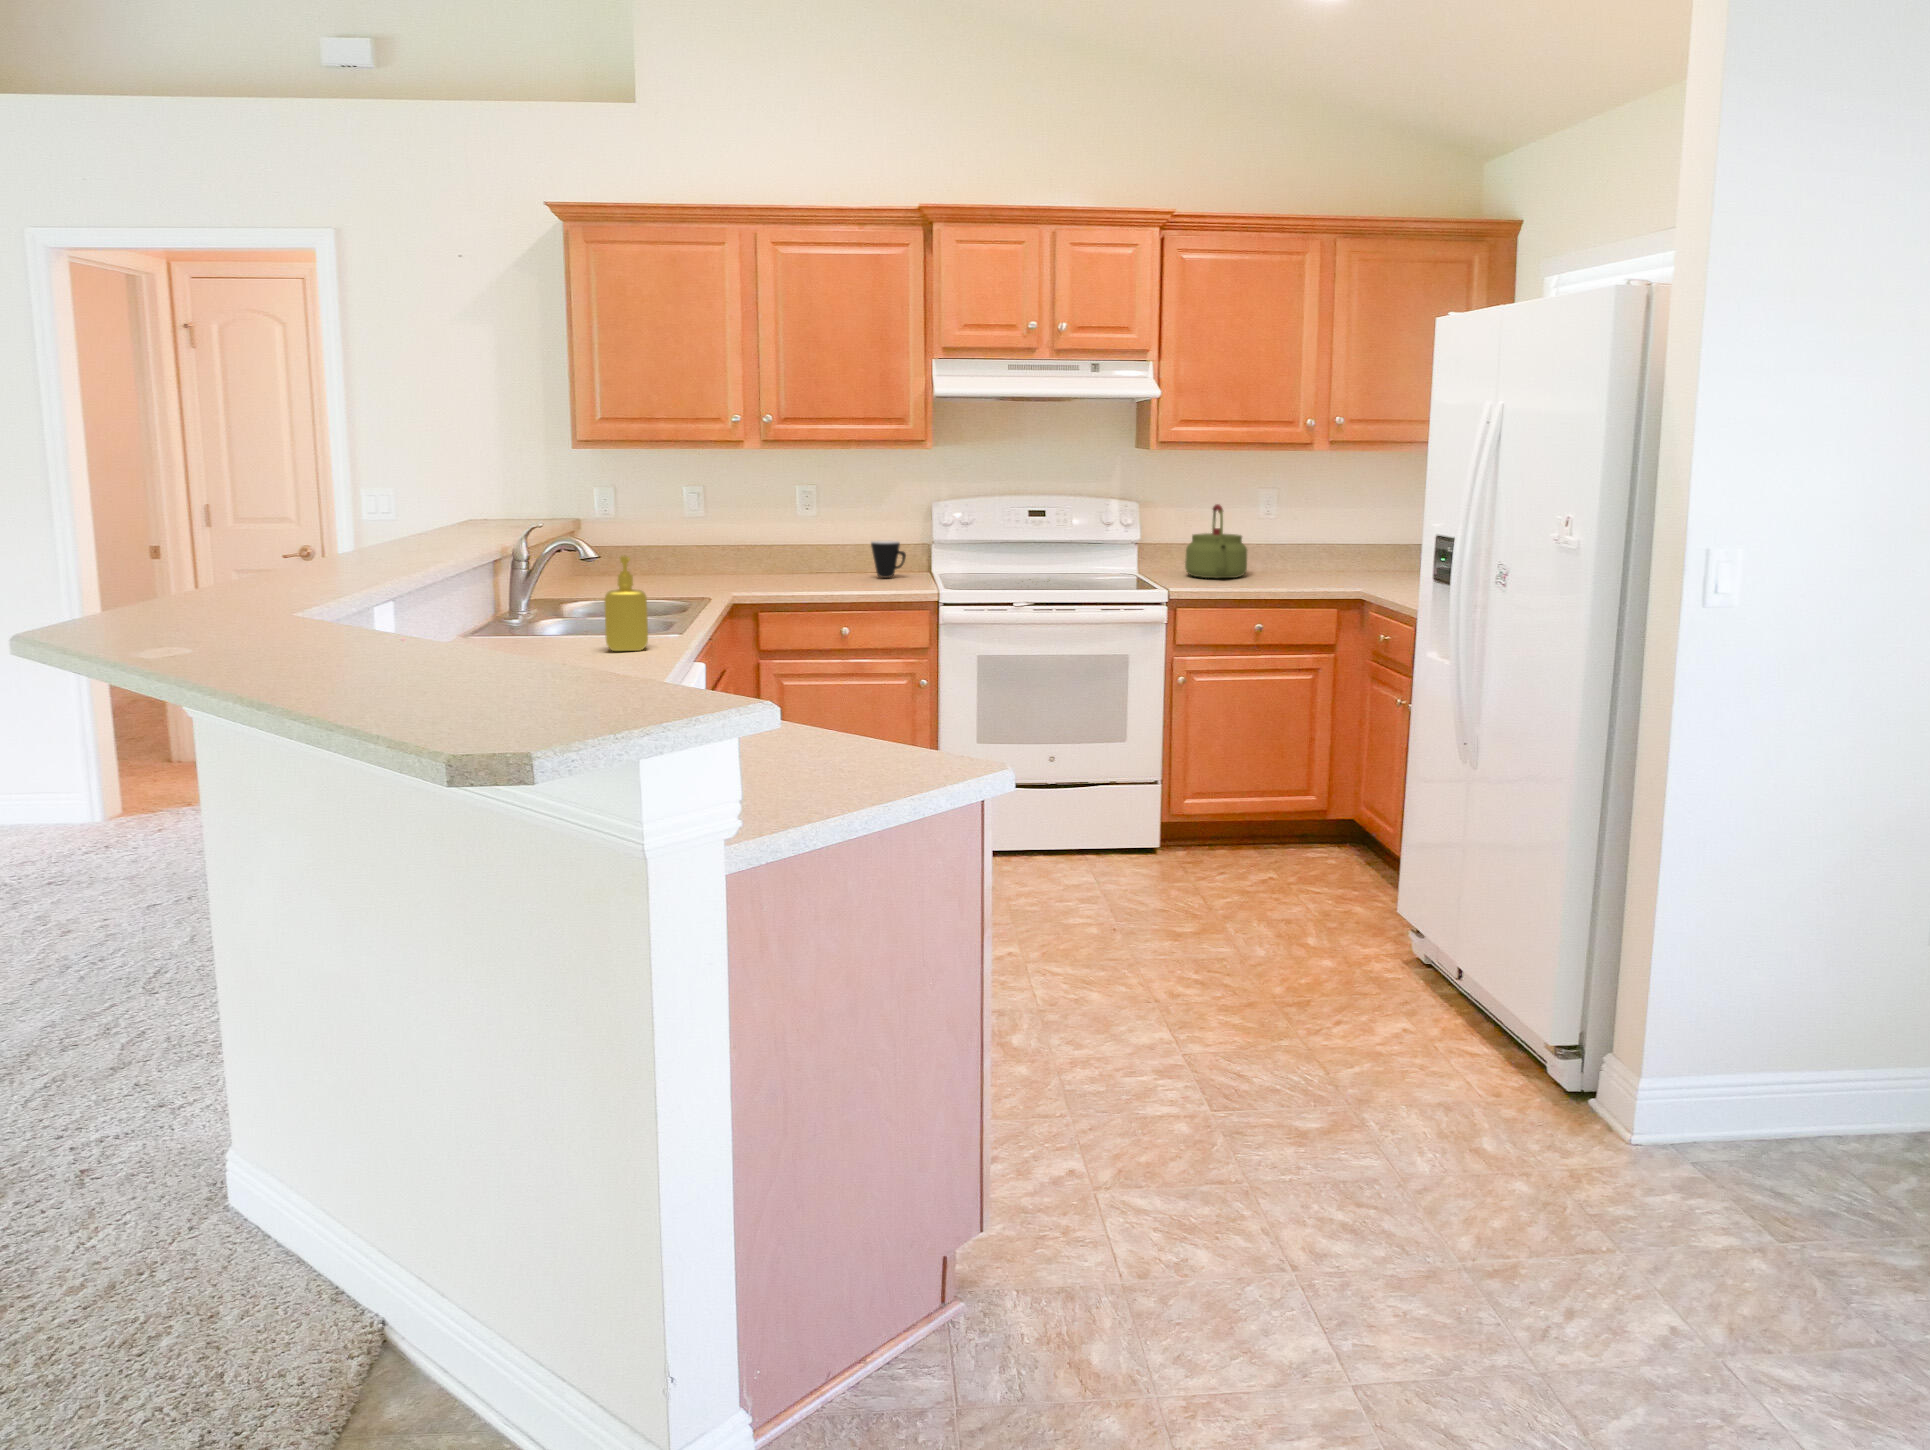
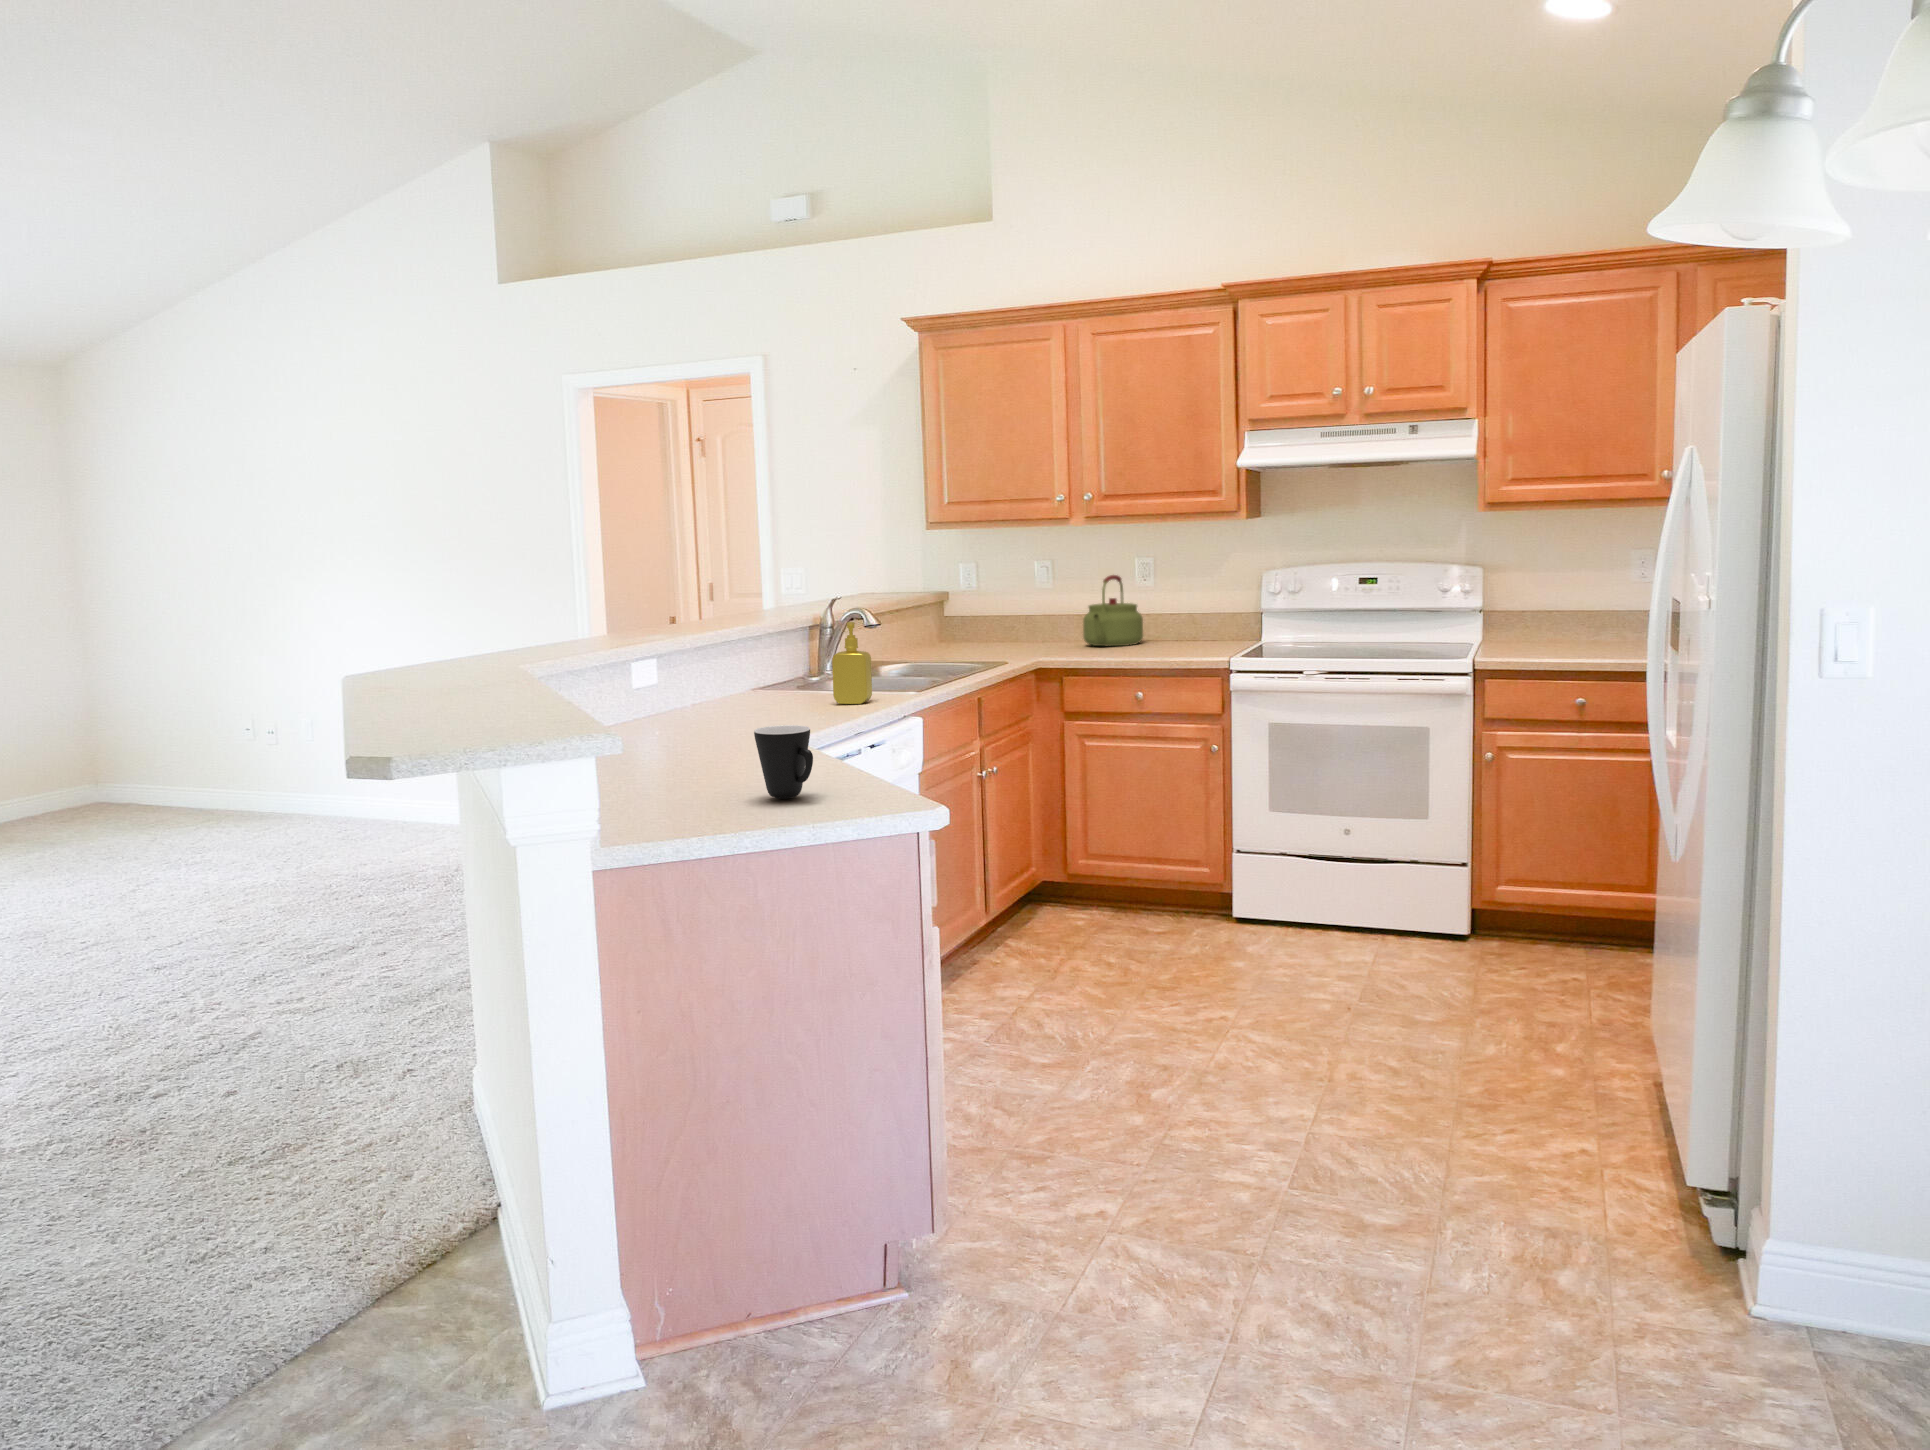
kettle: present [1185,504,1247,578] -> present [1083,575,1143,646]
mug: present [871,541,906,578] -> present [754,725,813,799]

